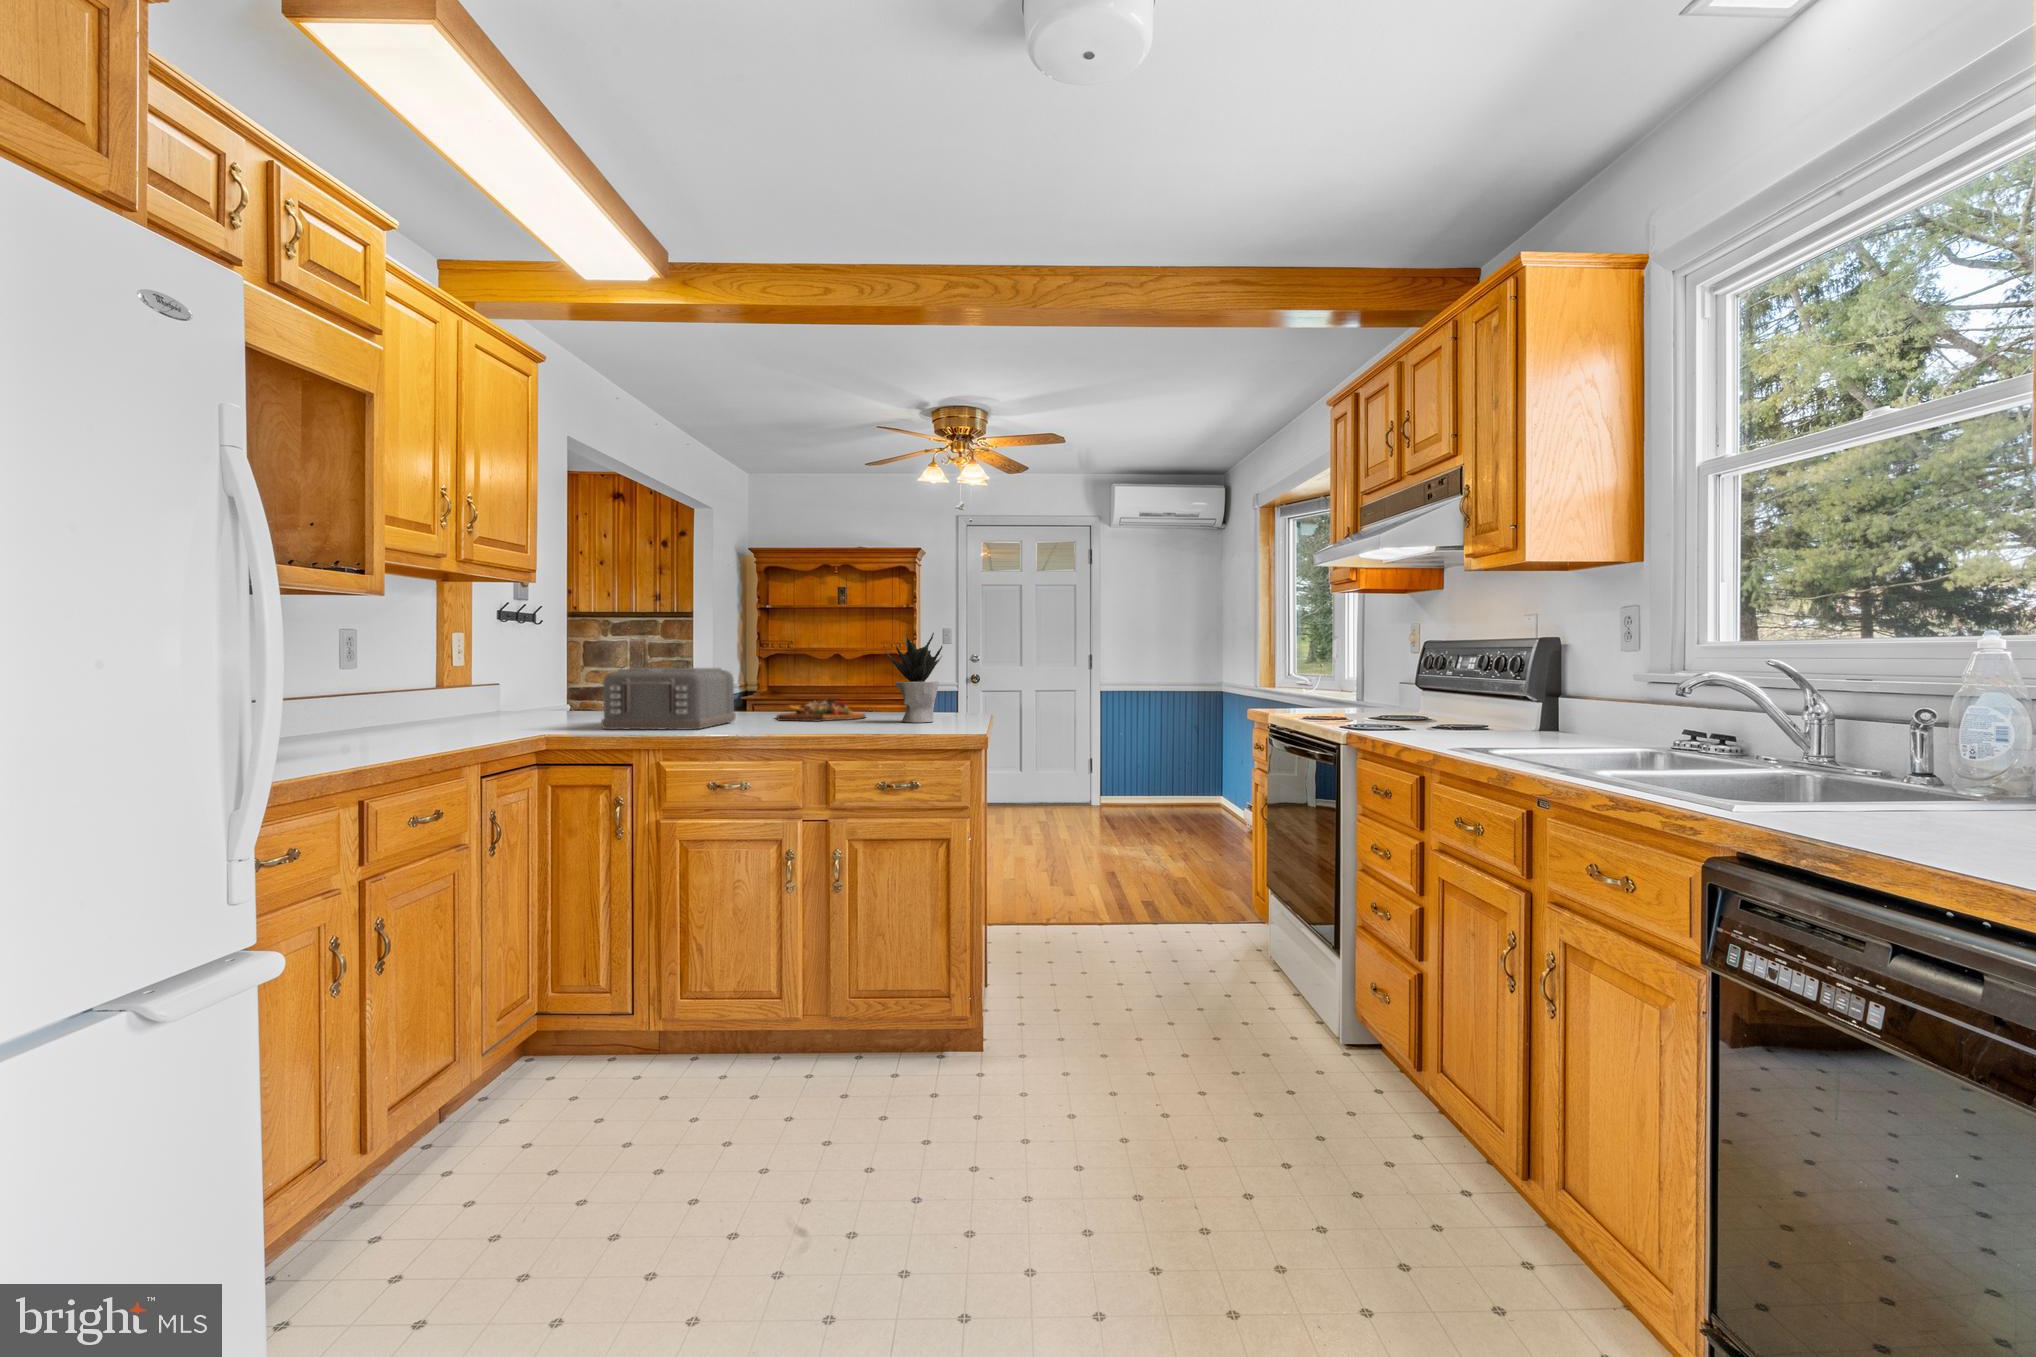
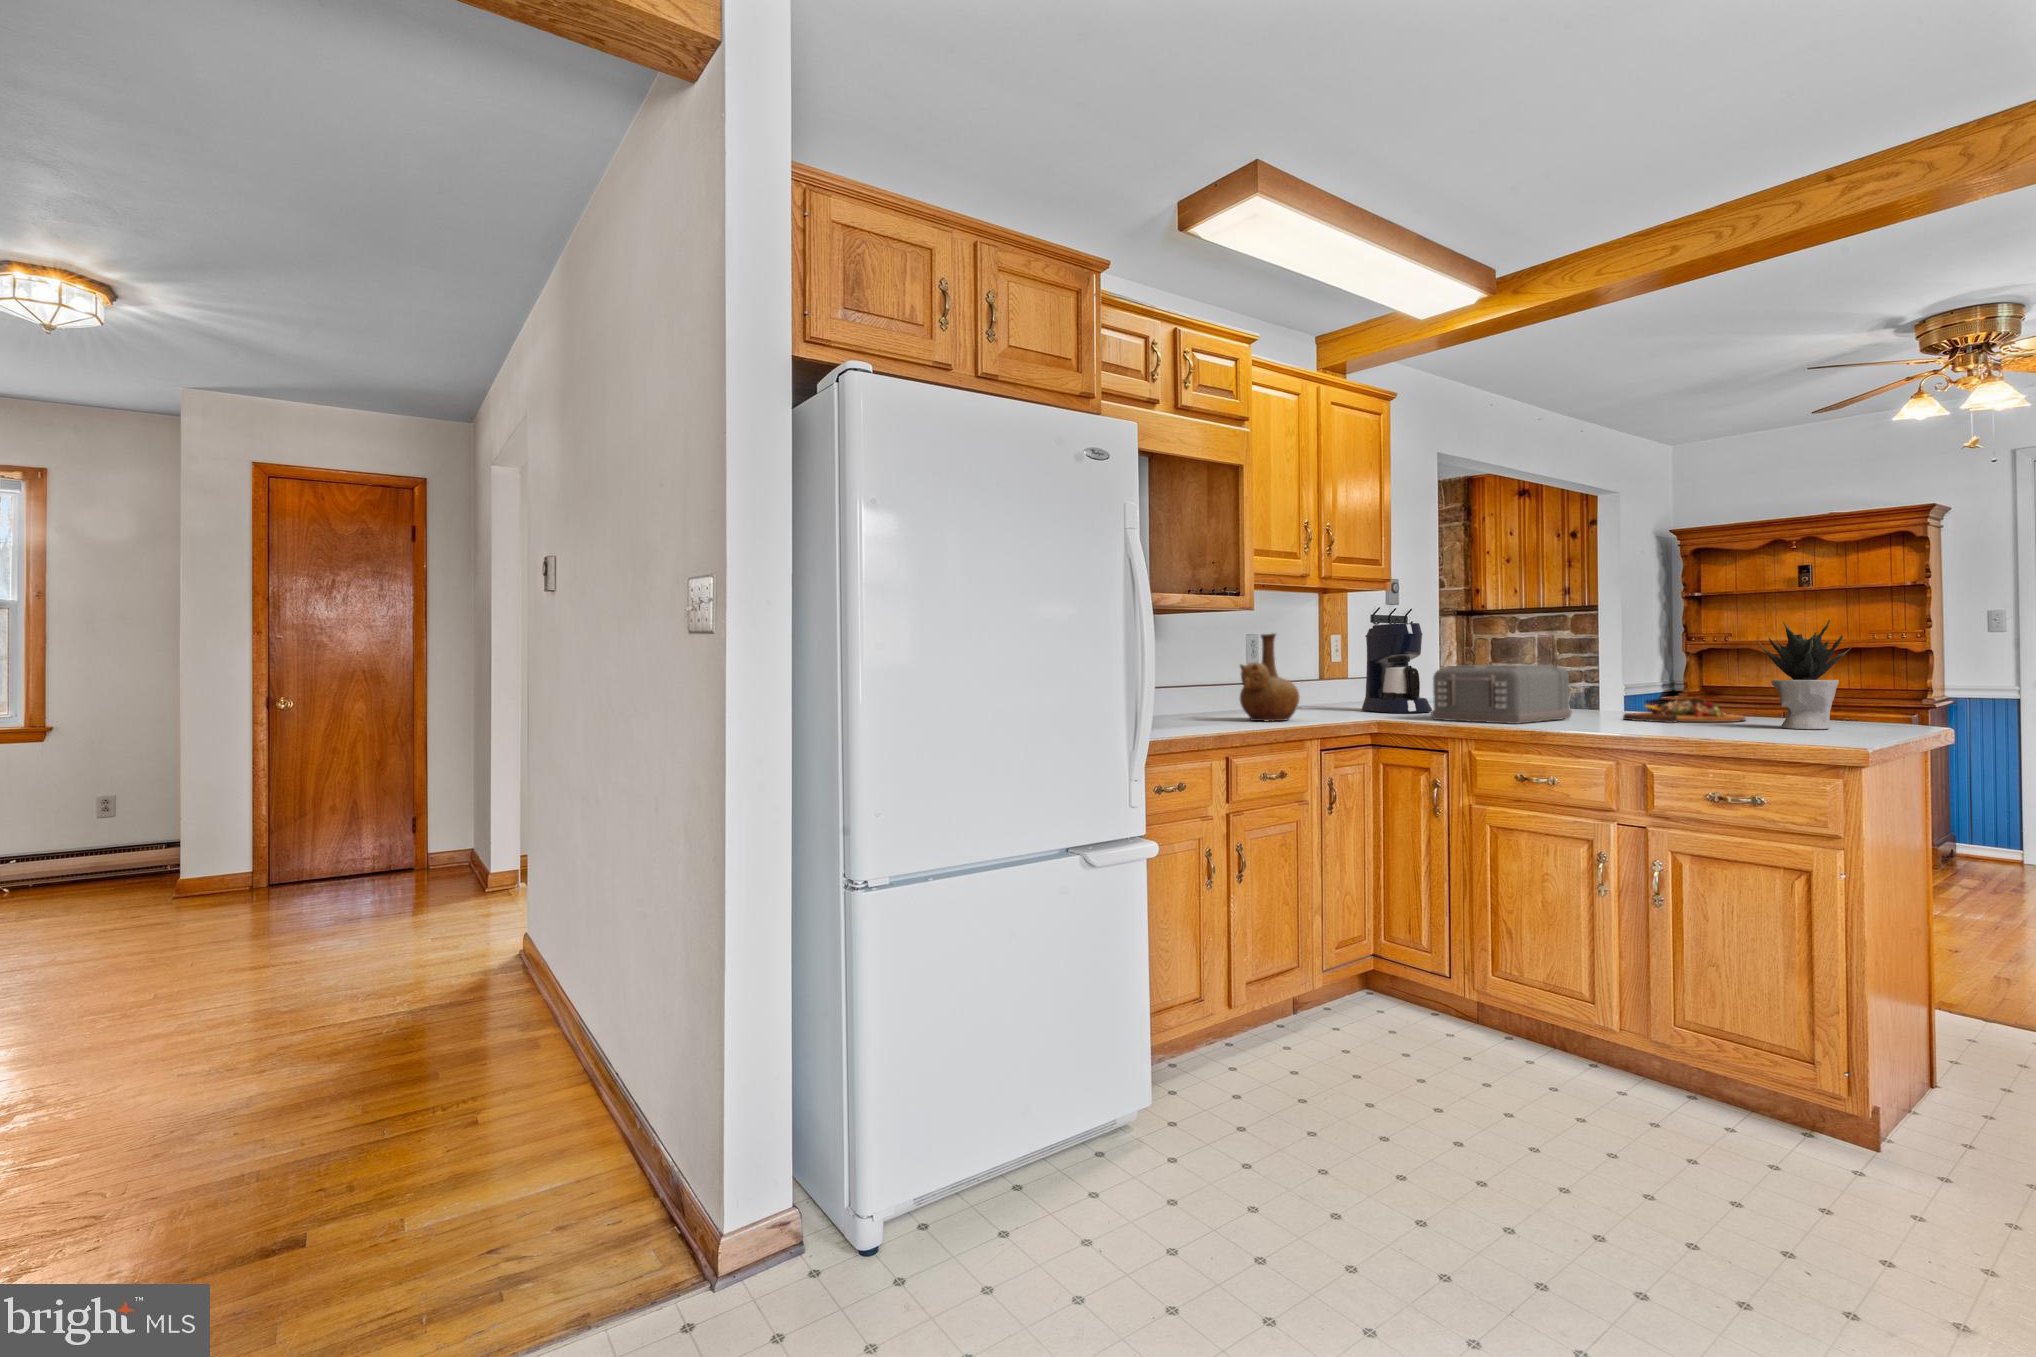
coffee maker: none [497,620,584,723] -> present [1362,623,1432,713]
vase: none [344,624,438,743] -> present [1240,633,1299,722]

